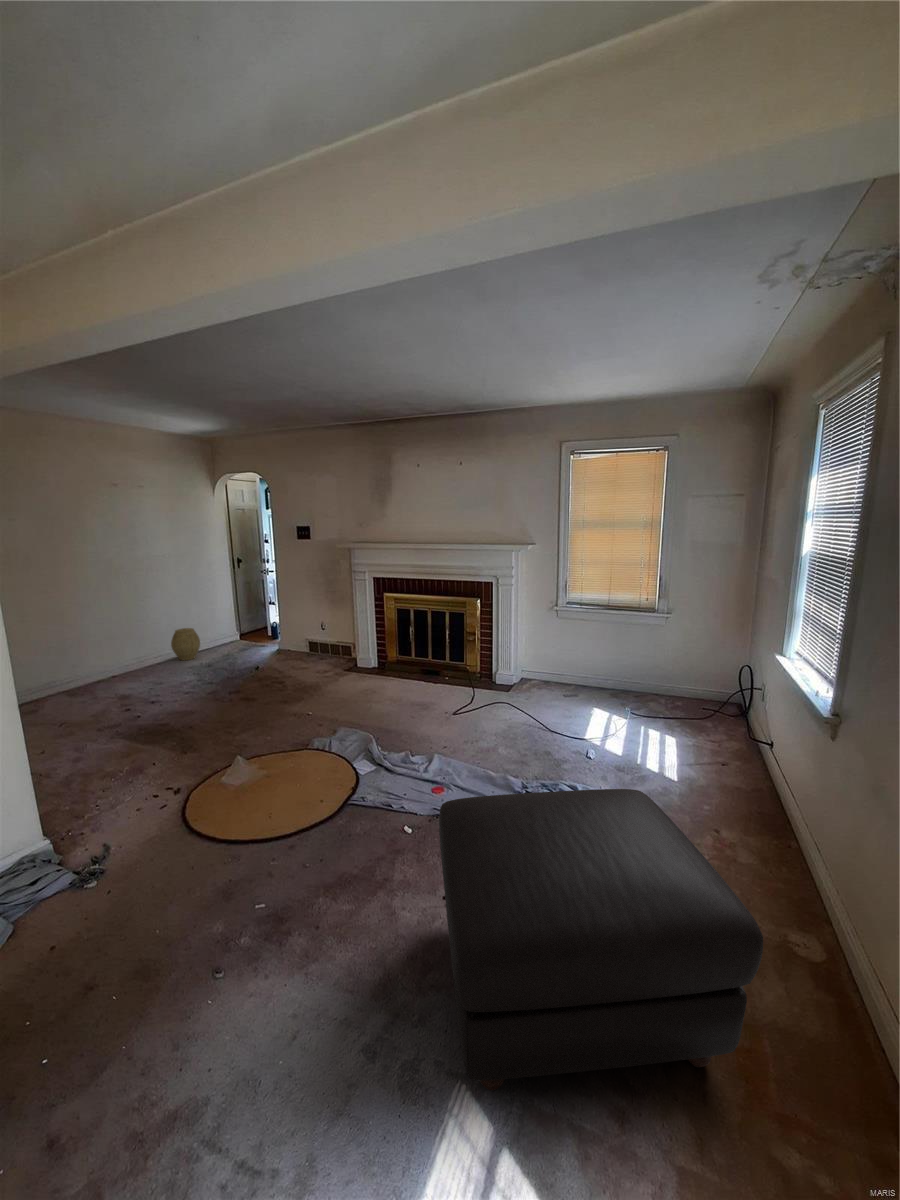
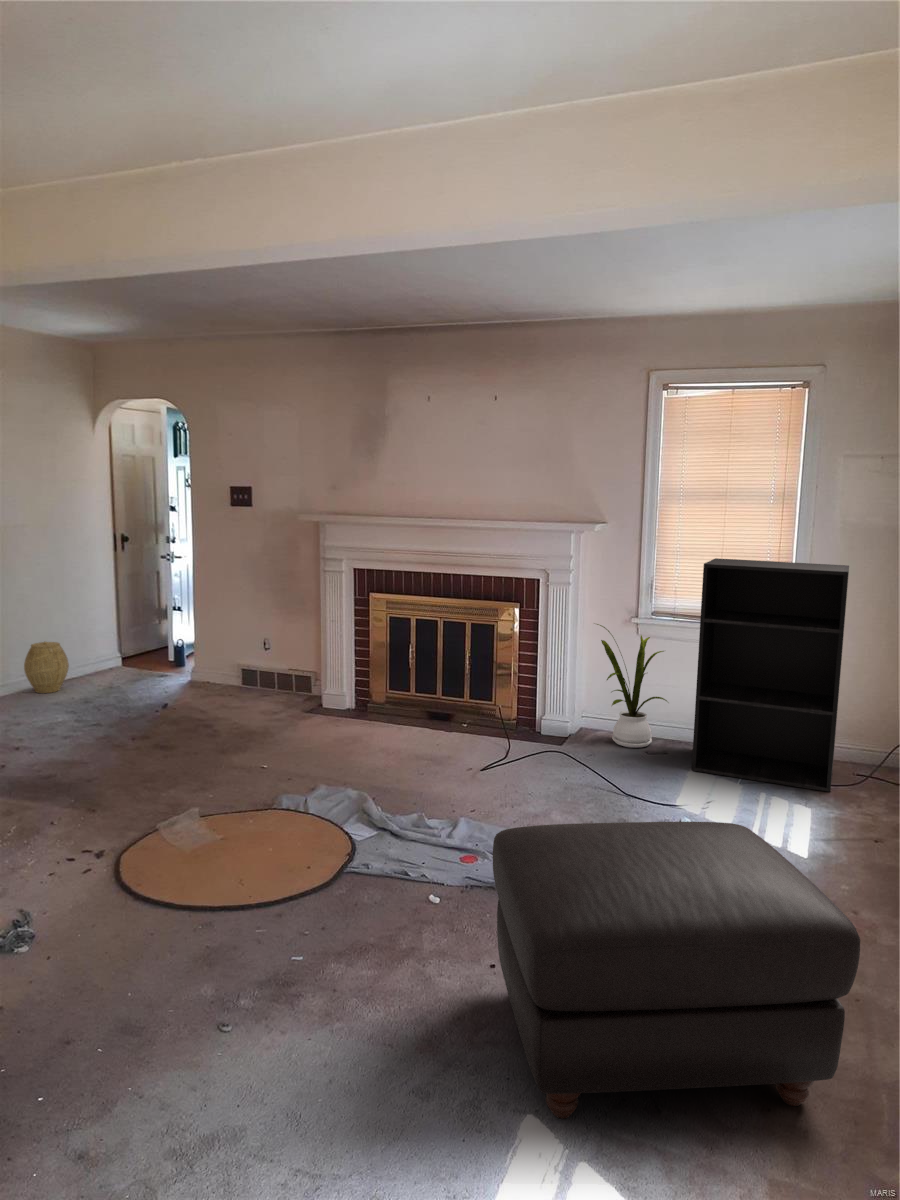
bookshelf: none [594,567,701,725] -> present [692,558,849,792]
house plant: none [526,611,579,692] -> present [597,624,667,748]

